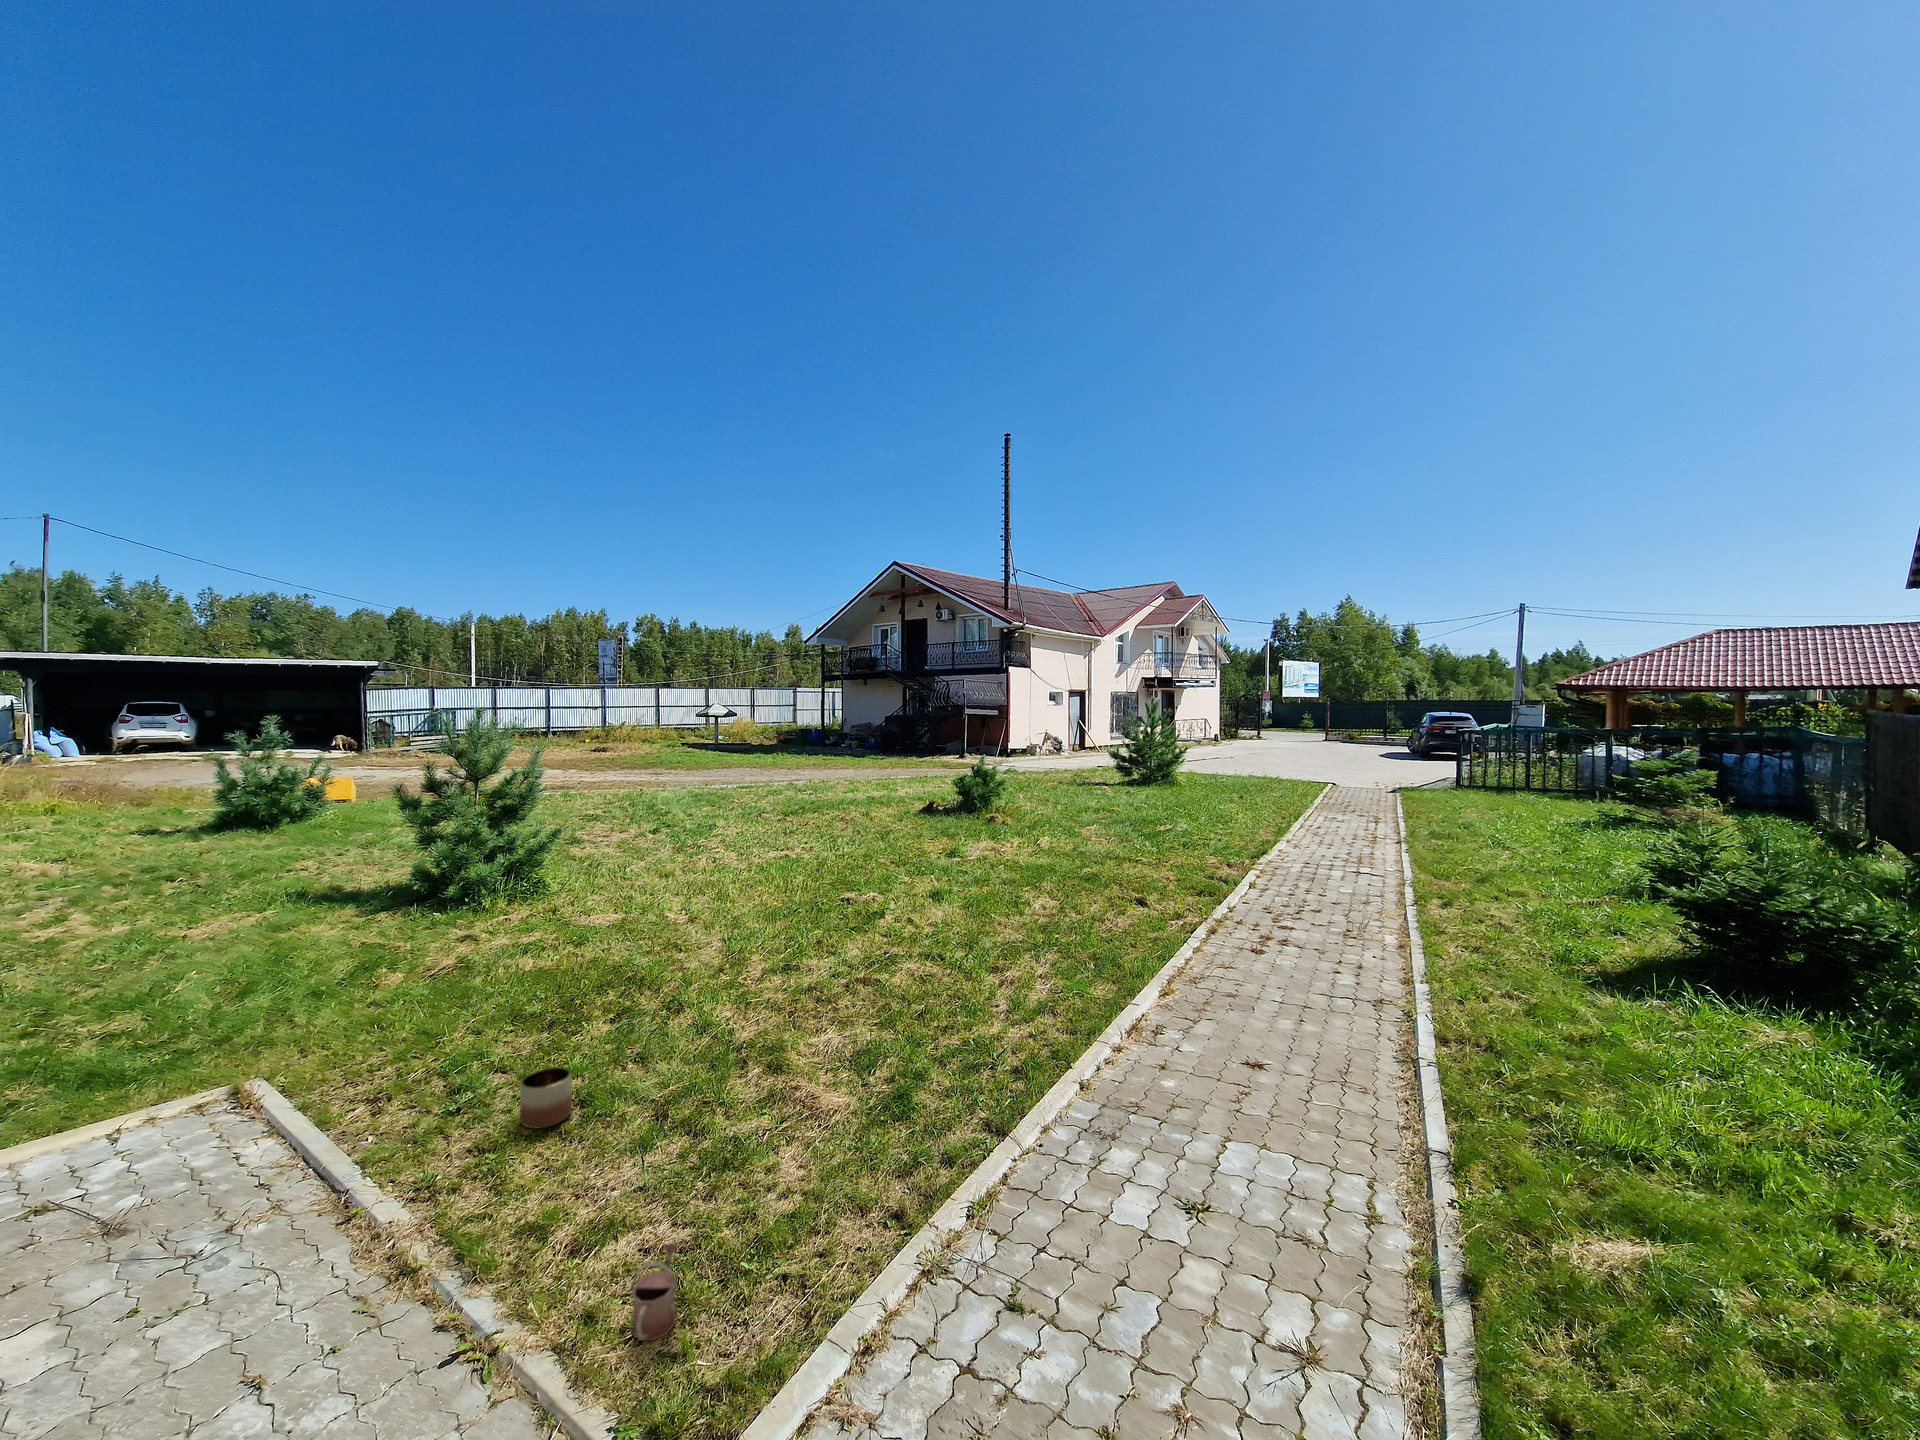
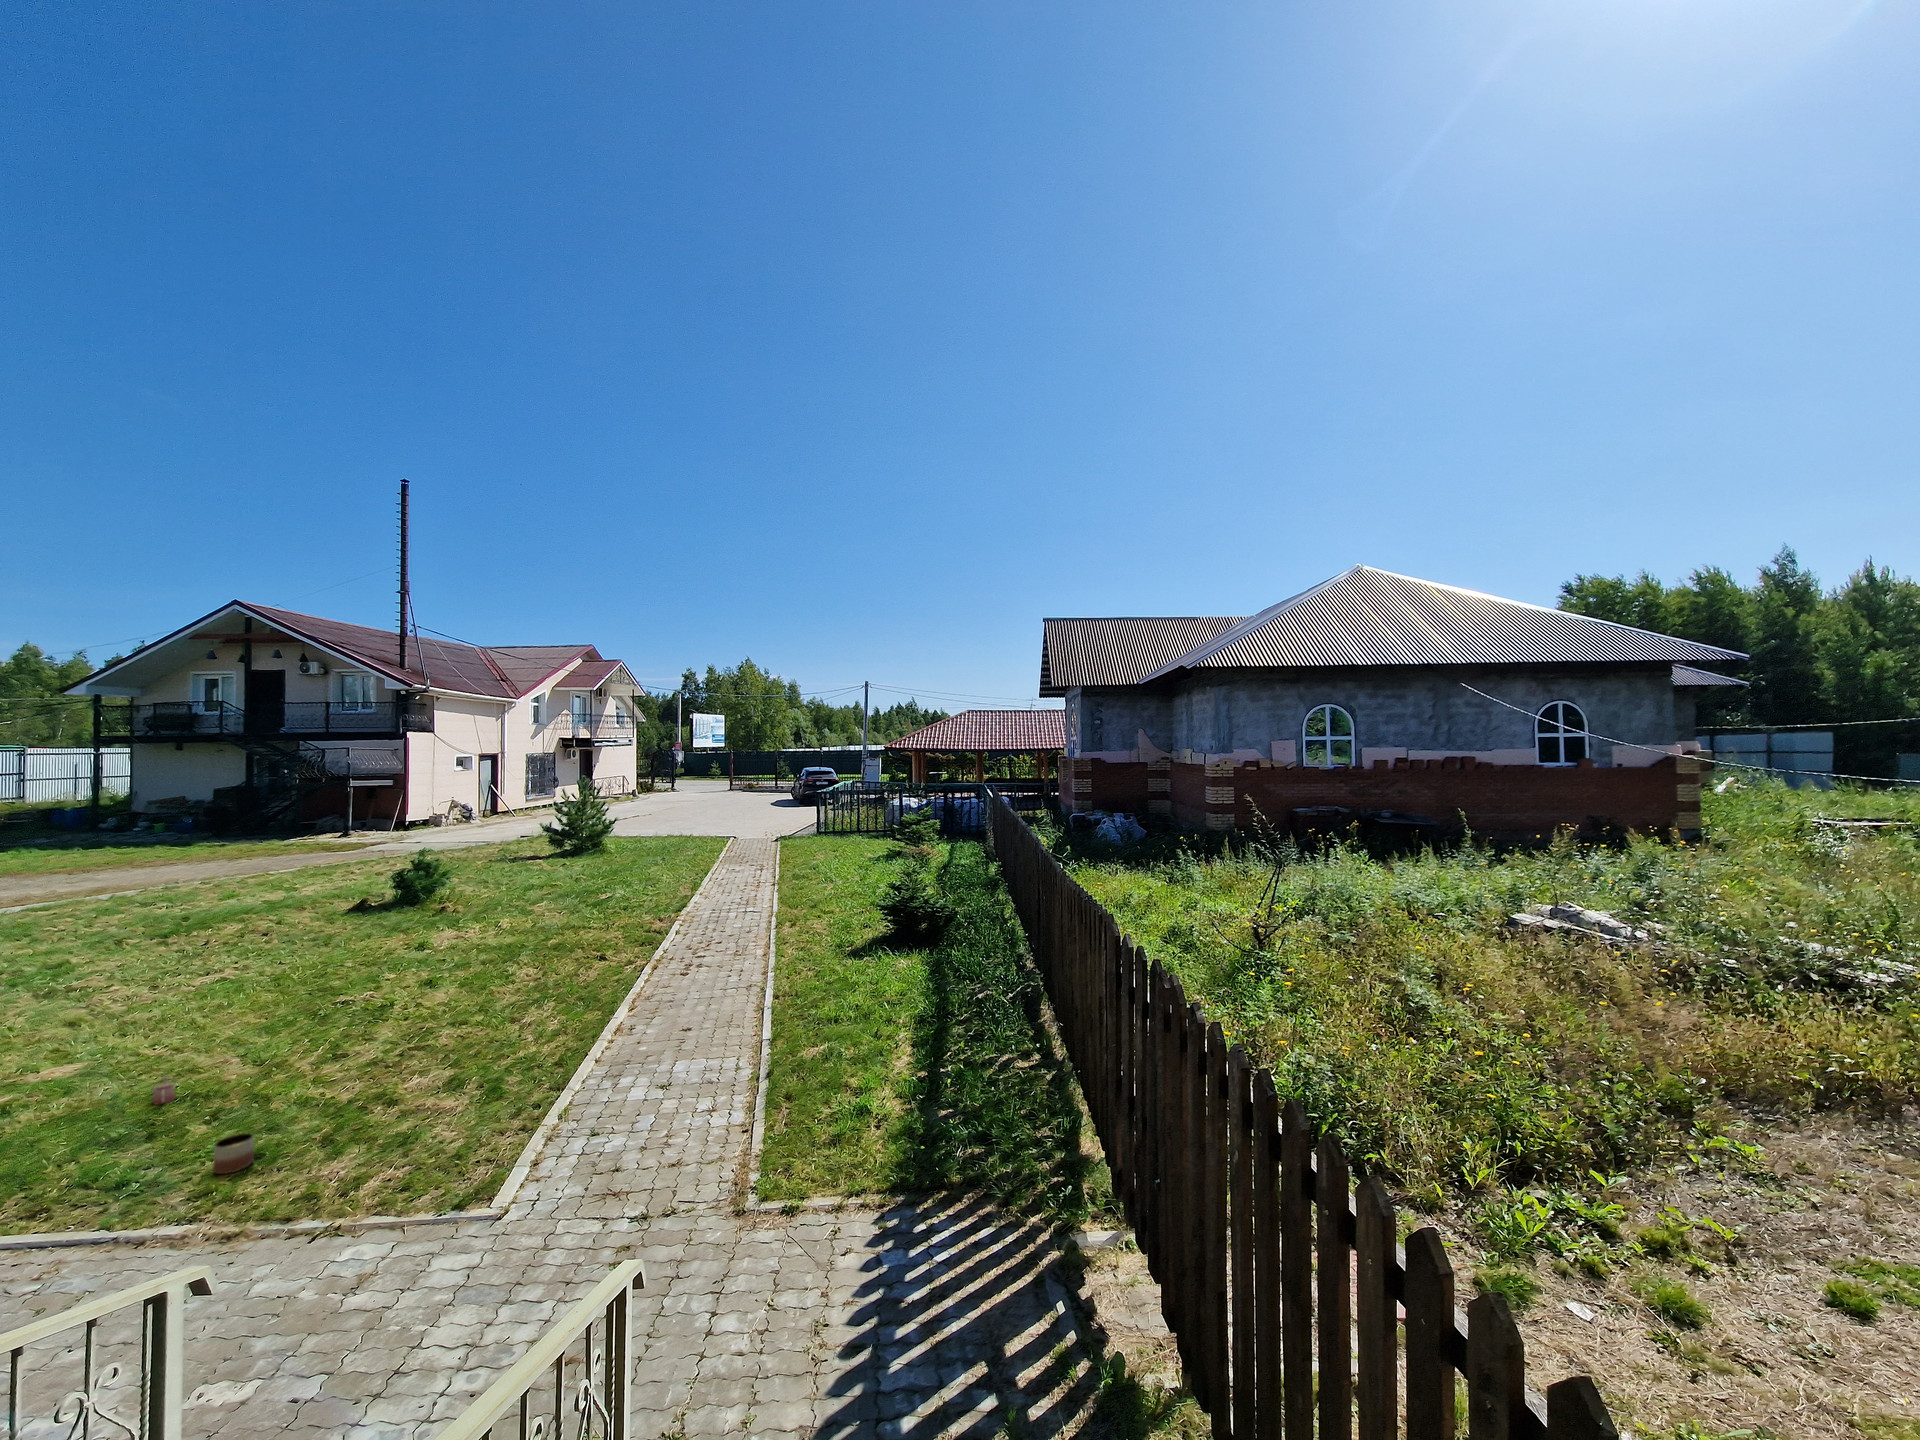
watering can: present [630,1244,679,1341] -> present [153,1077,175,1105]

